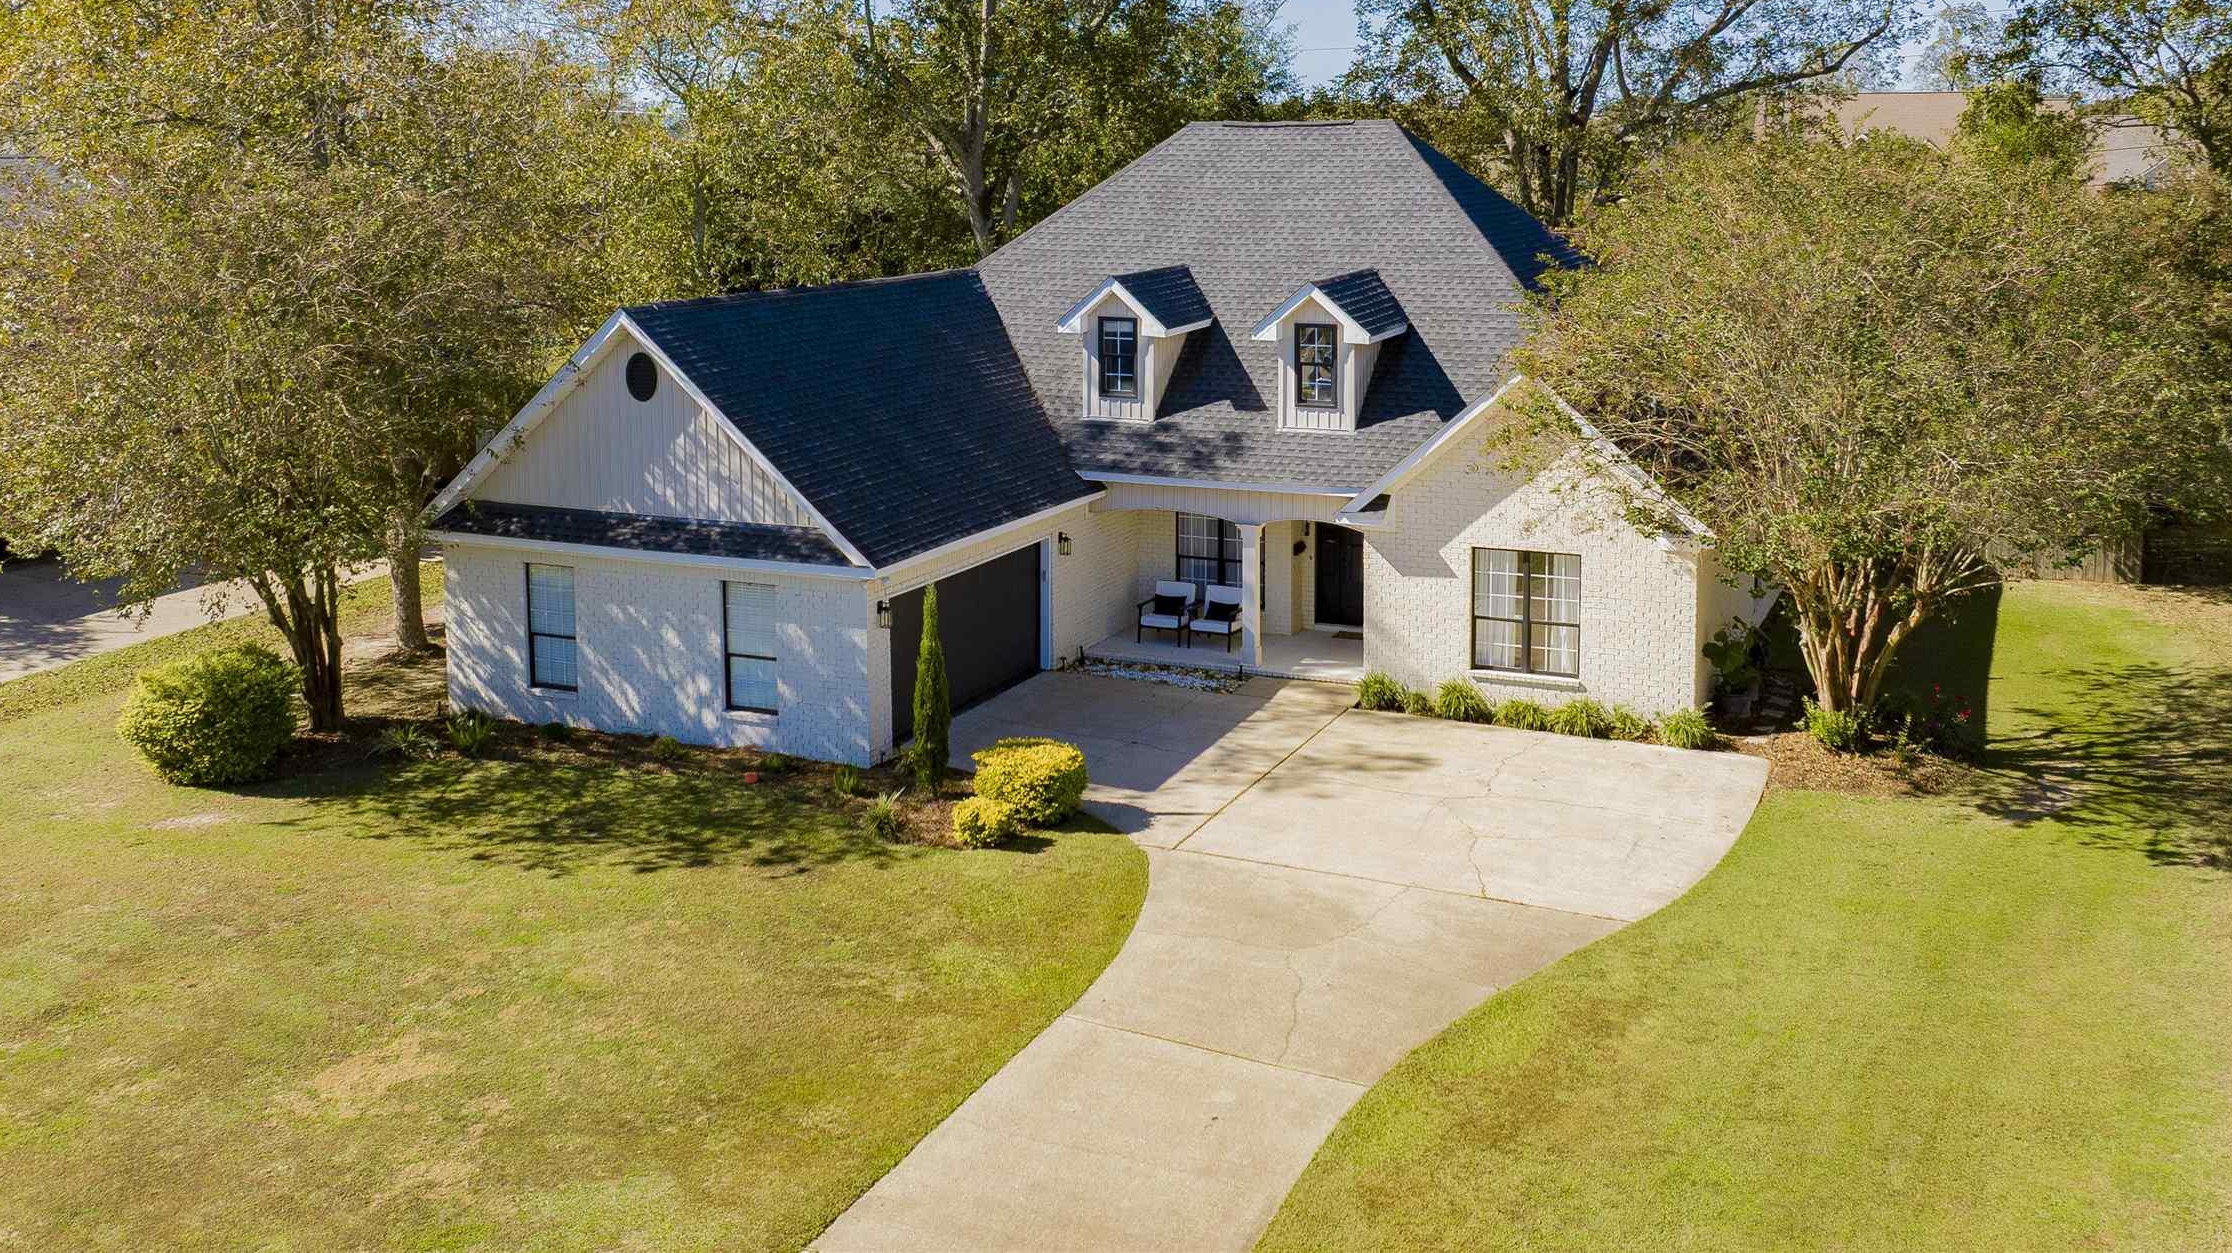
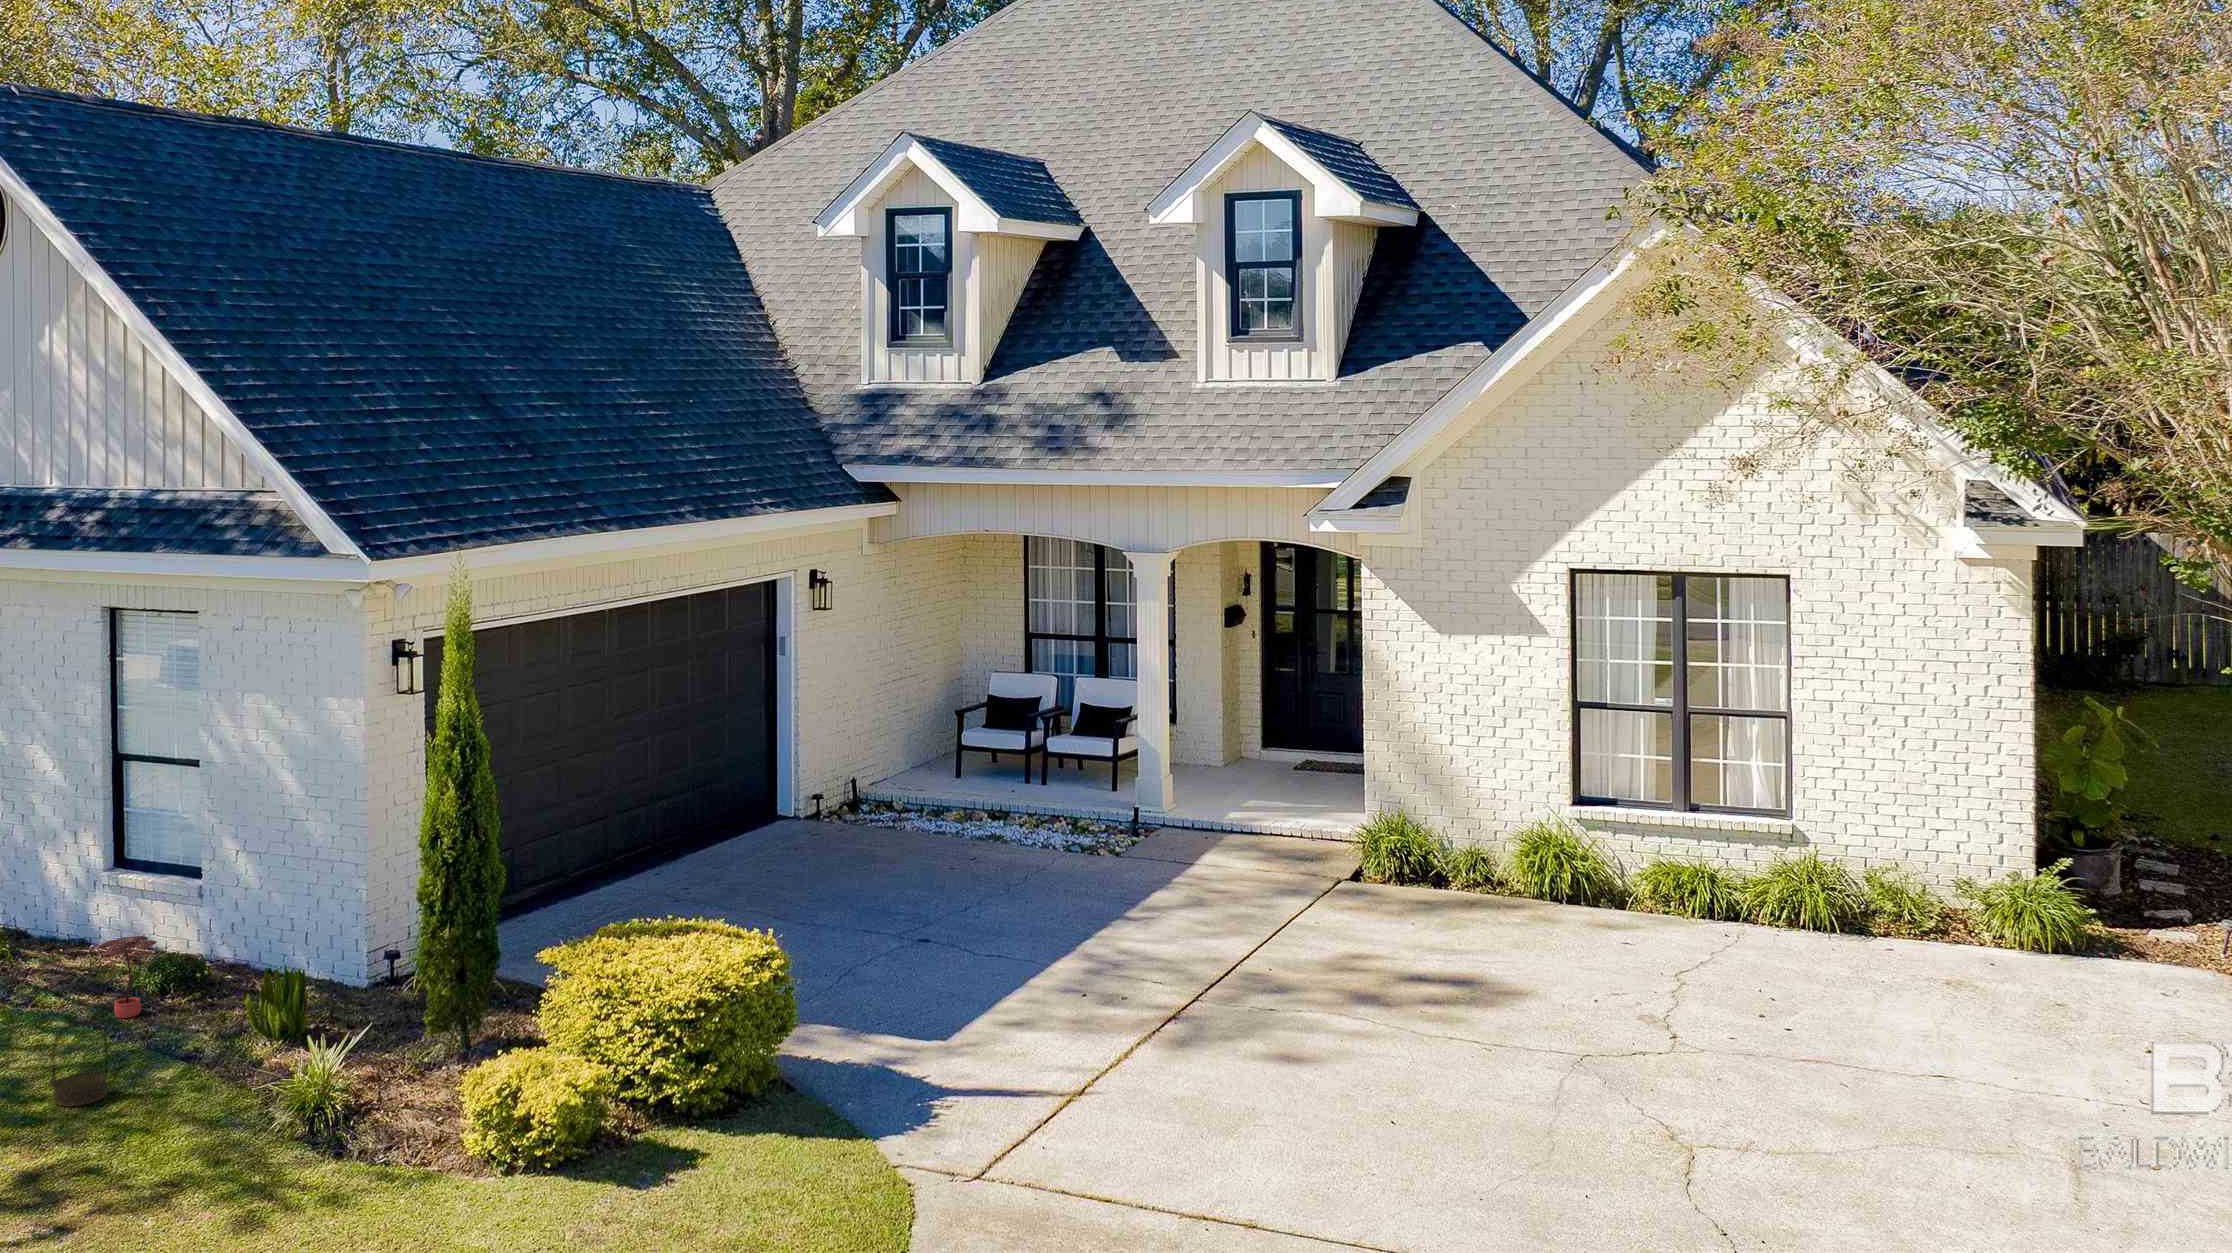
basket: none [745,786,769,824] -> present [51,1021,108,1107]

